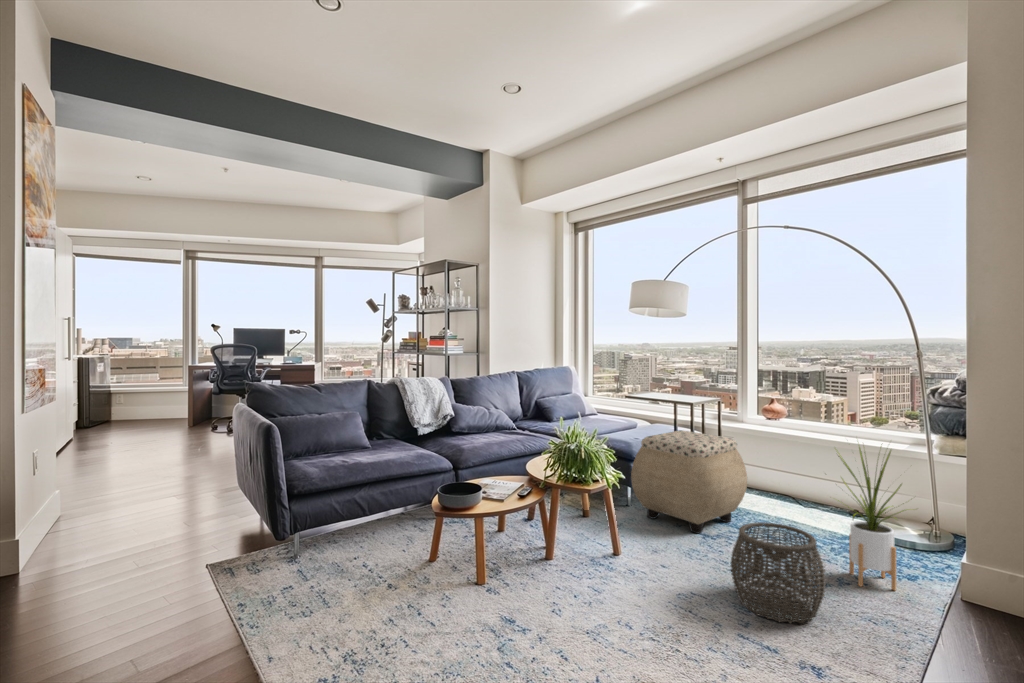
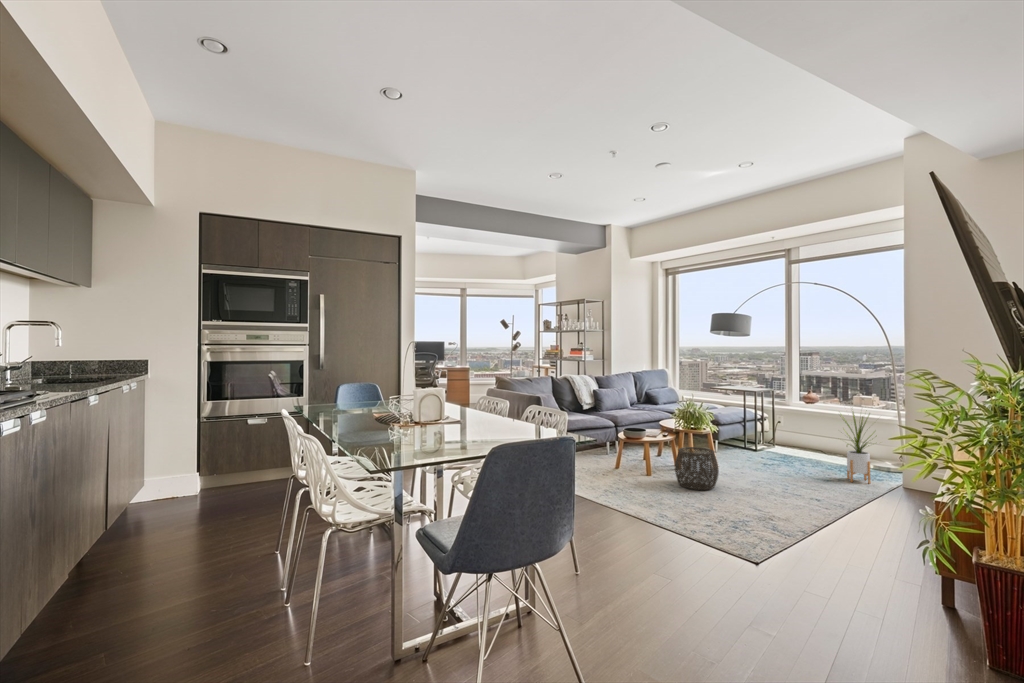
ottoman: present [631,430,747,533] -> none [720,407,791,464]
woven basket: present [731,522,826,623] -> present [675,447,719,490]

